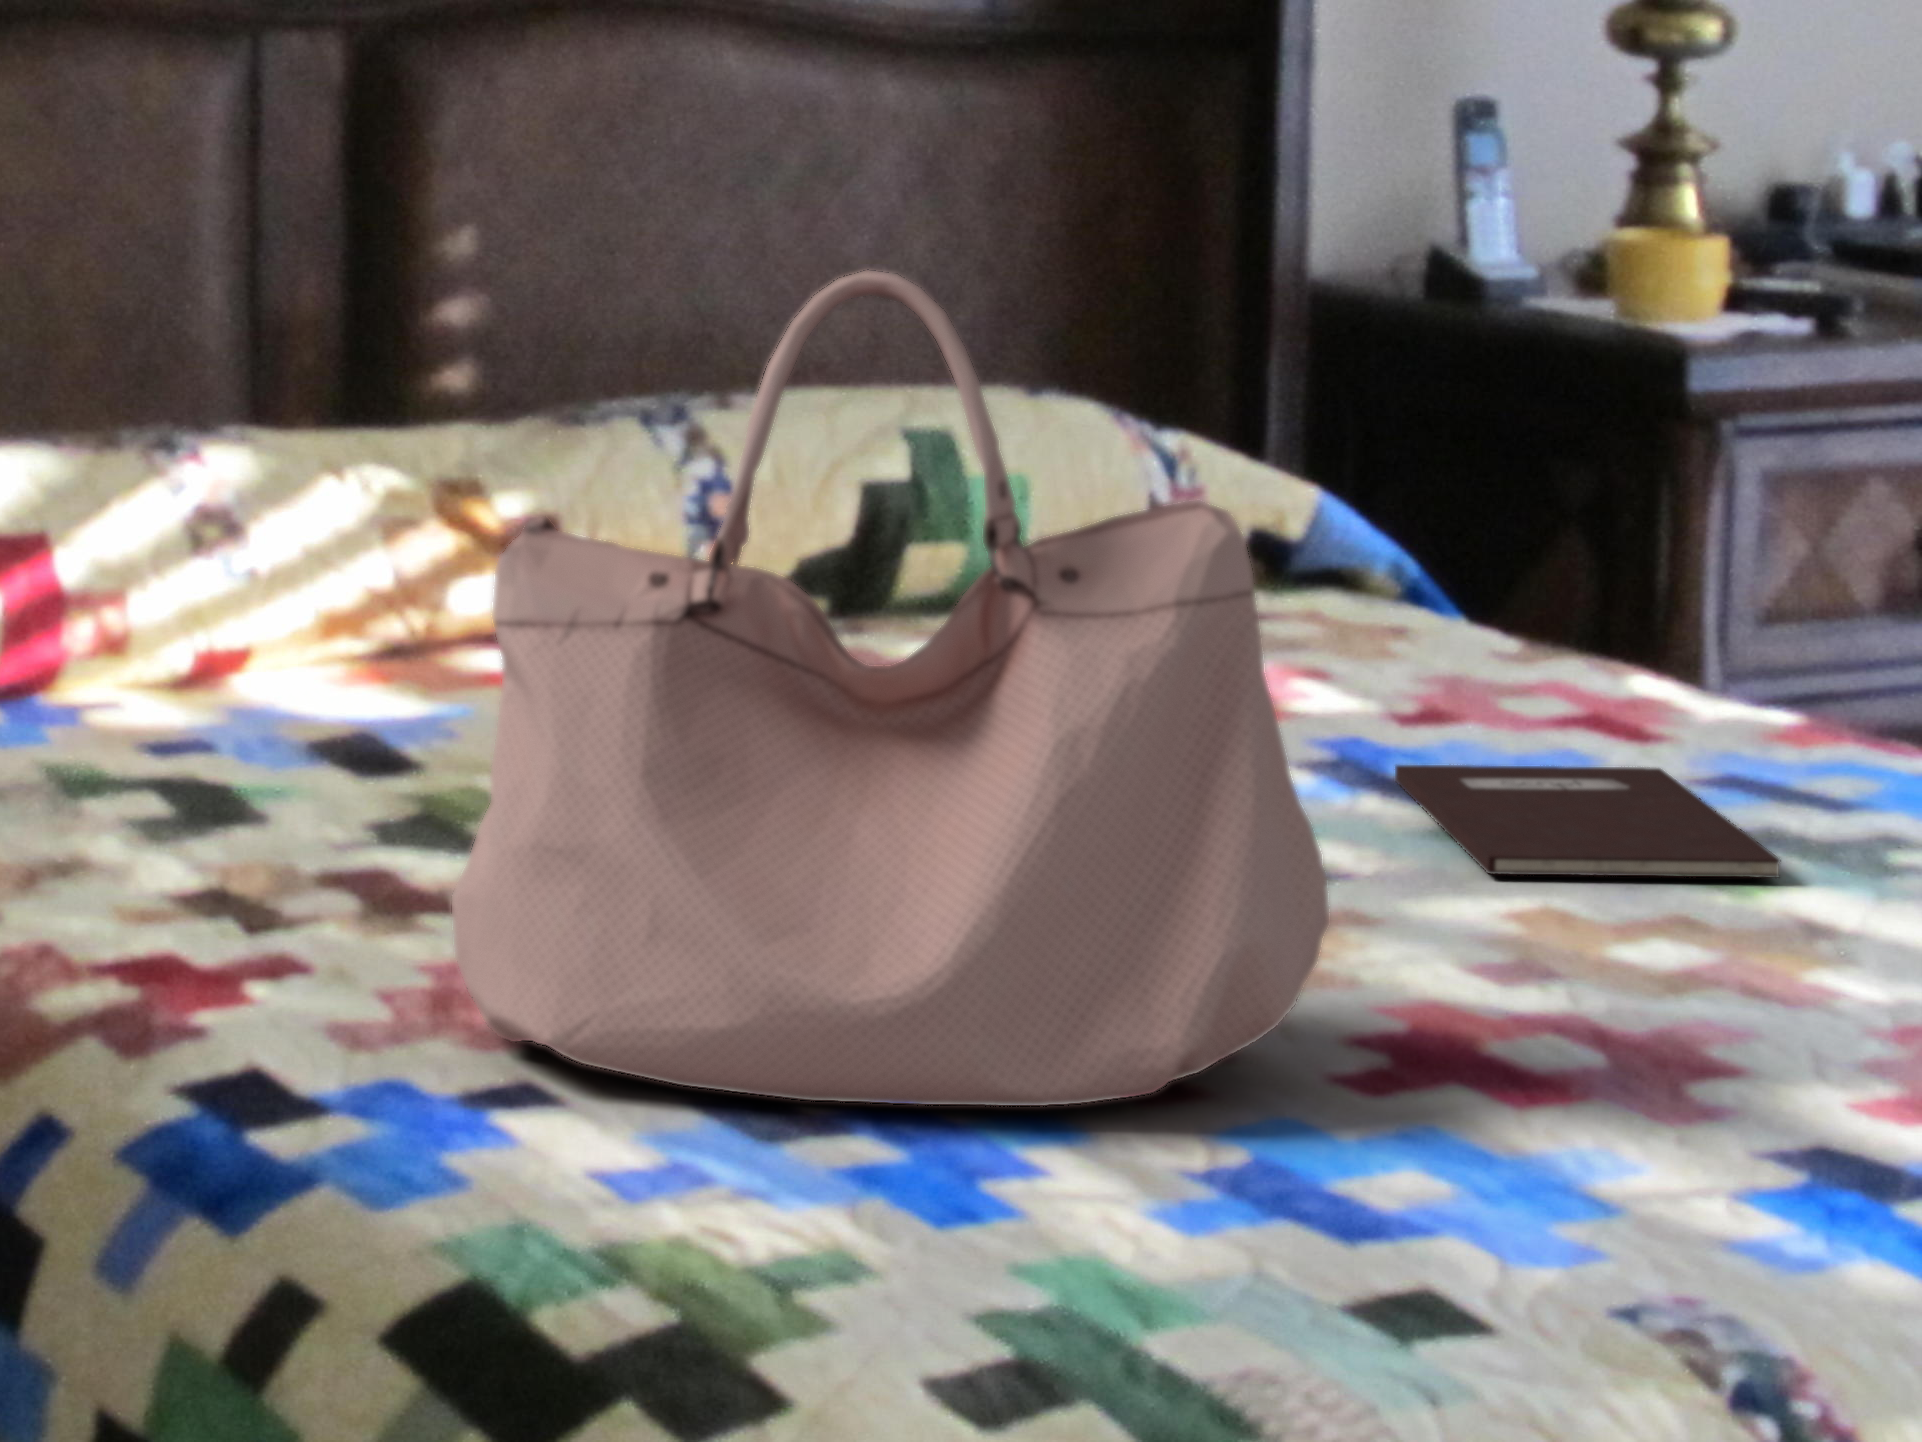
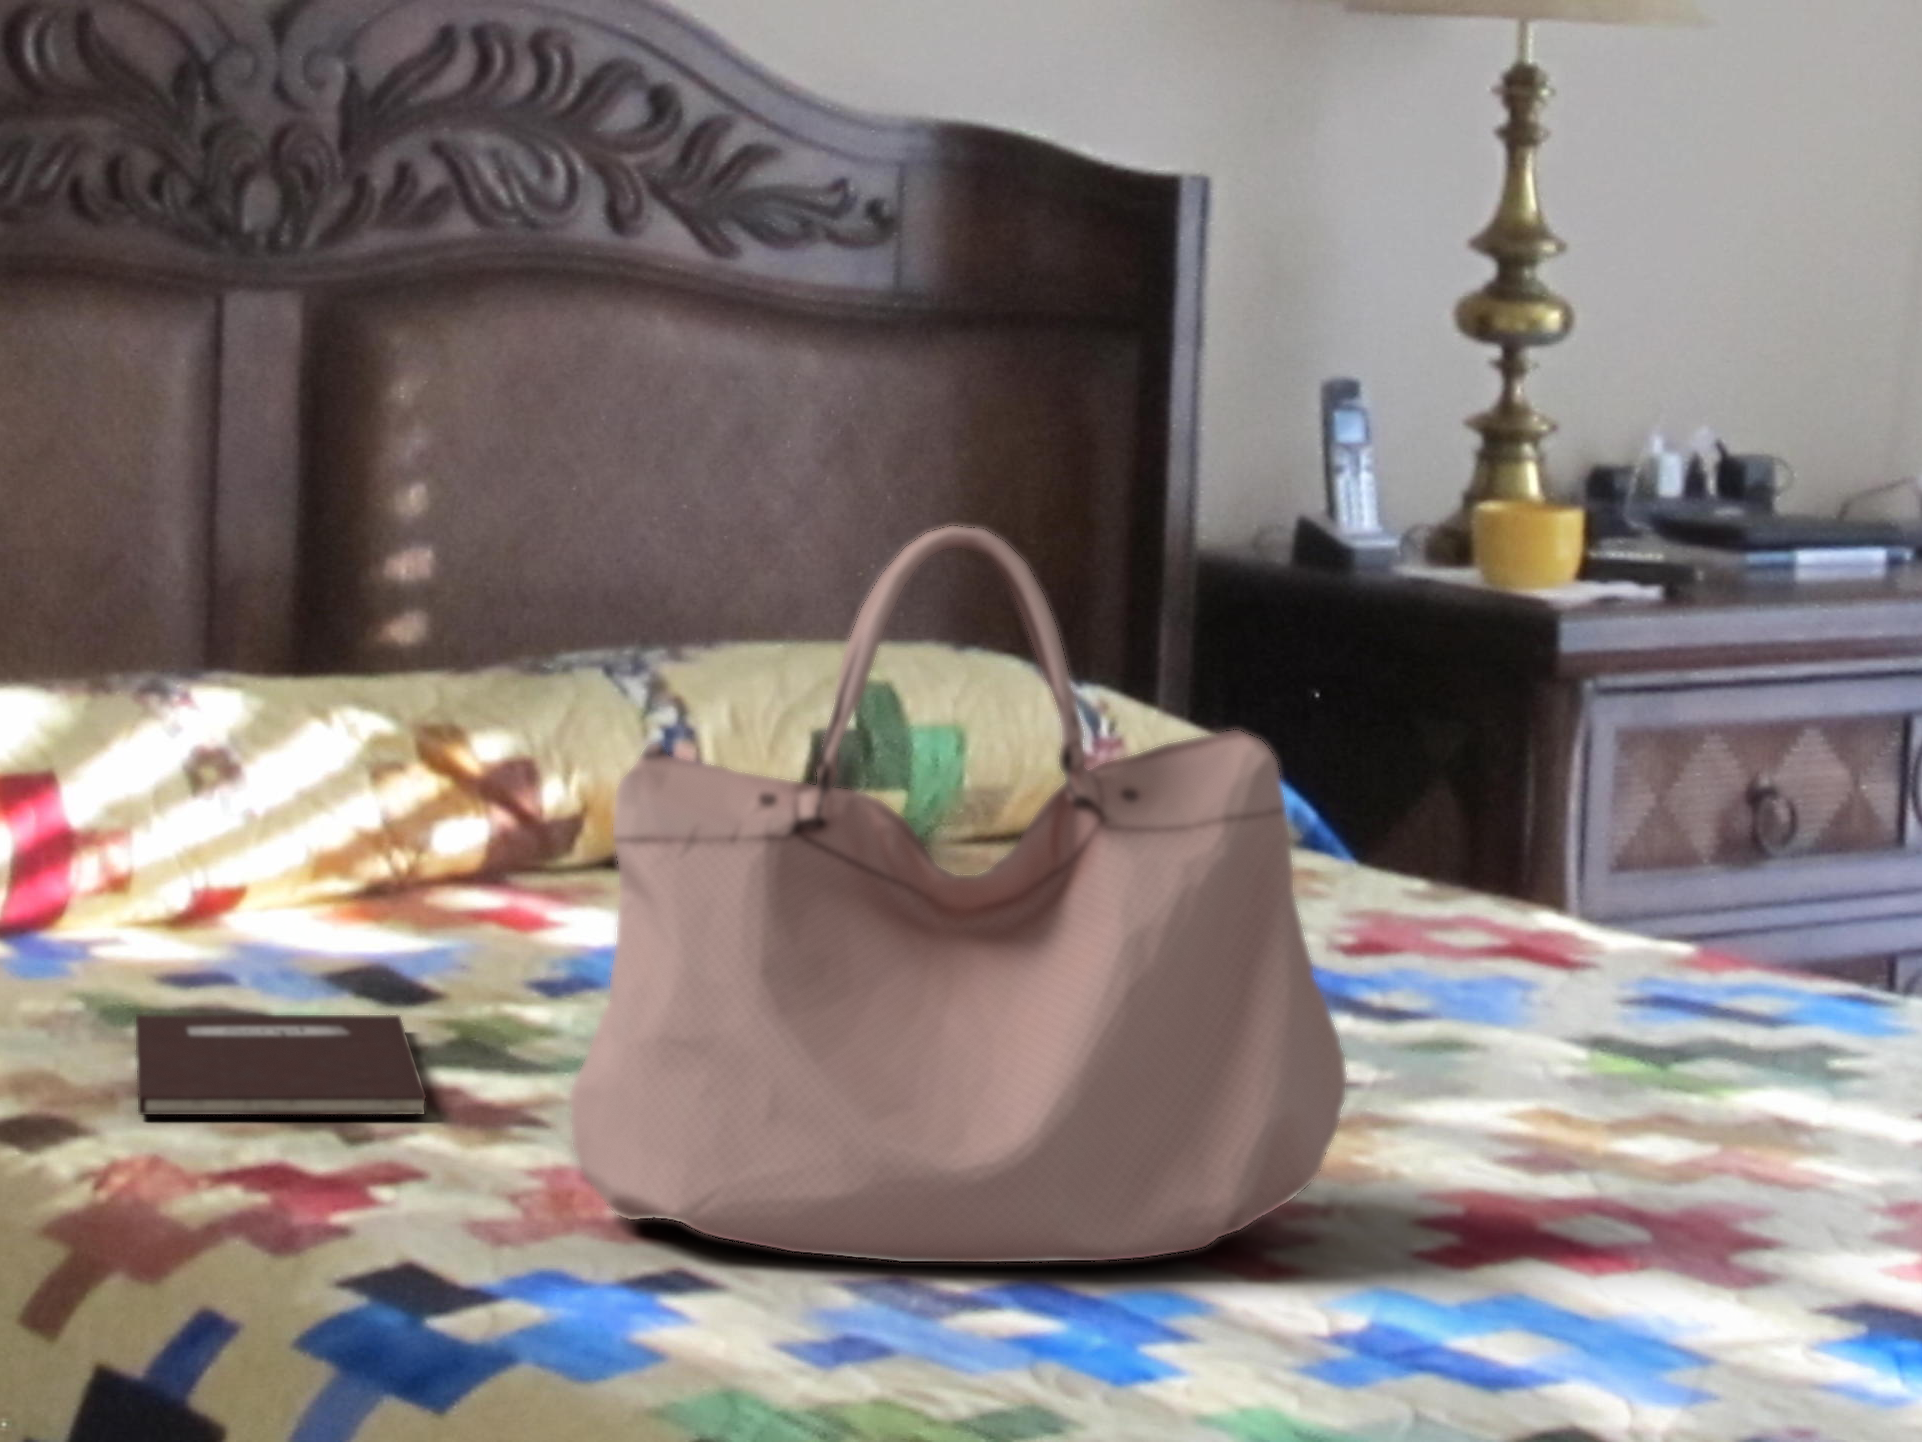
notebook: present [1395,765,1780,878] -> present [136,1014,426,1115]

